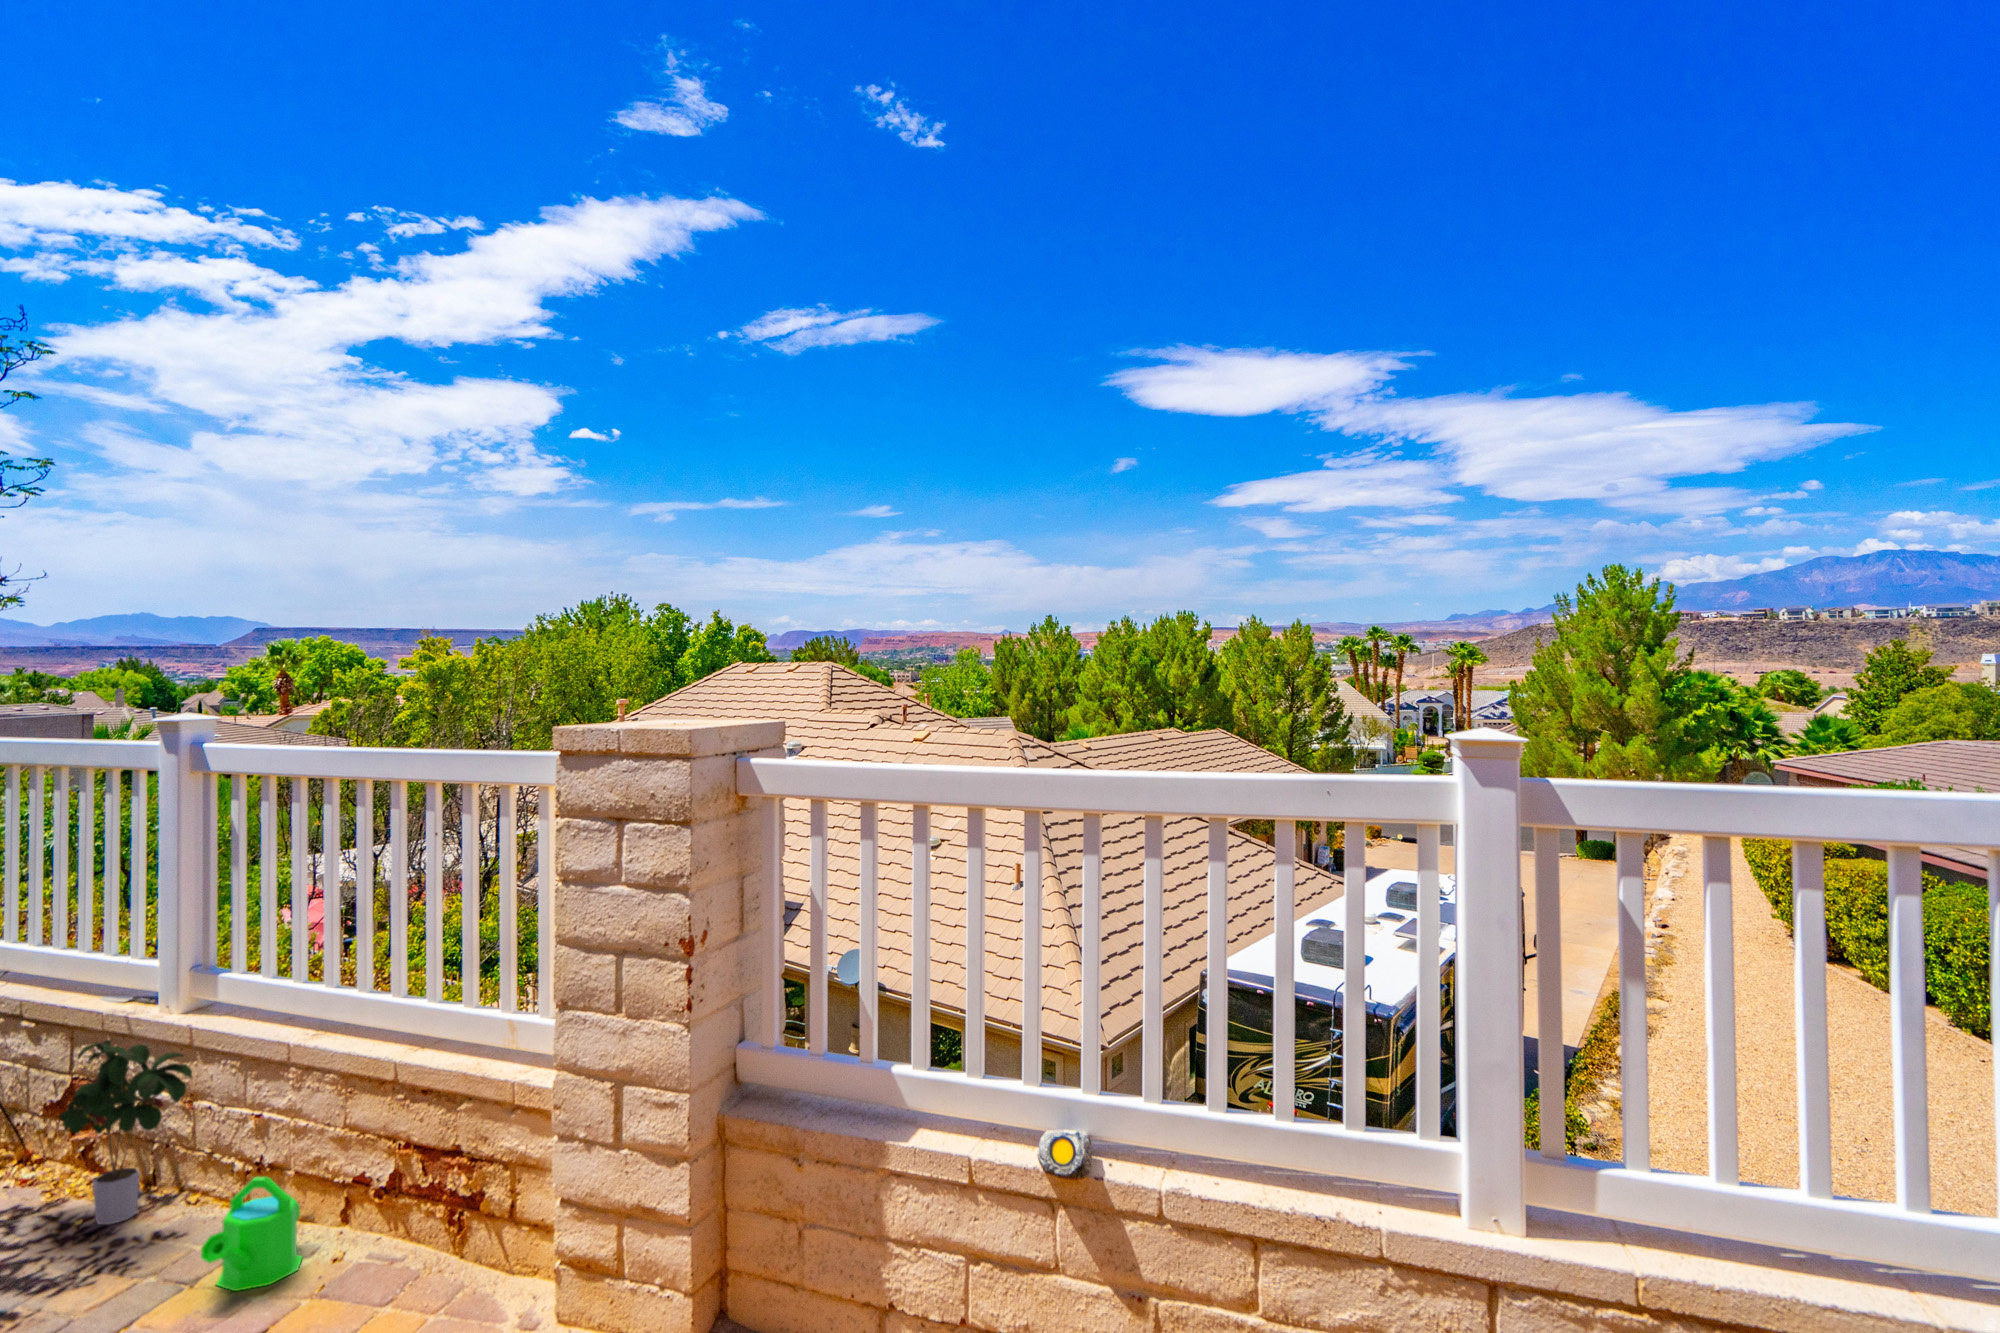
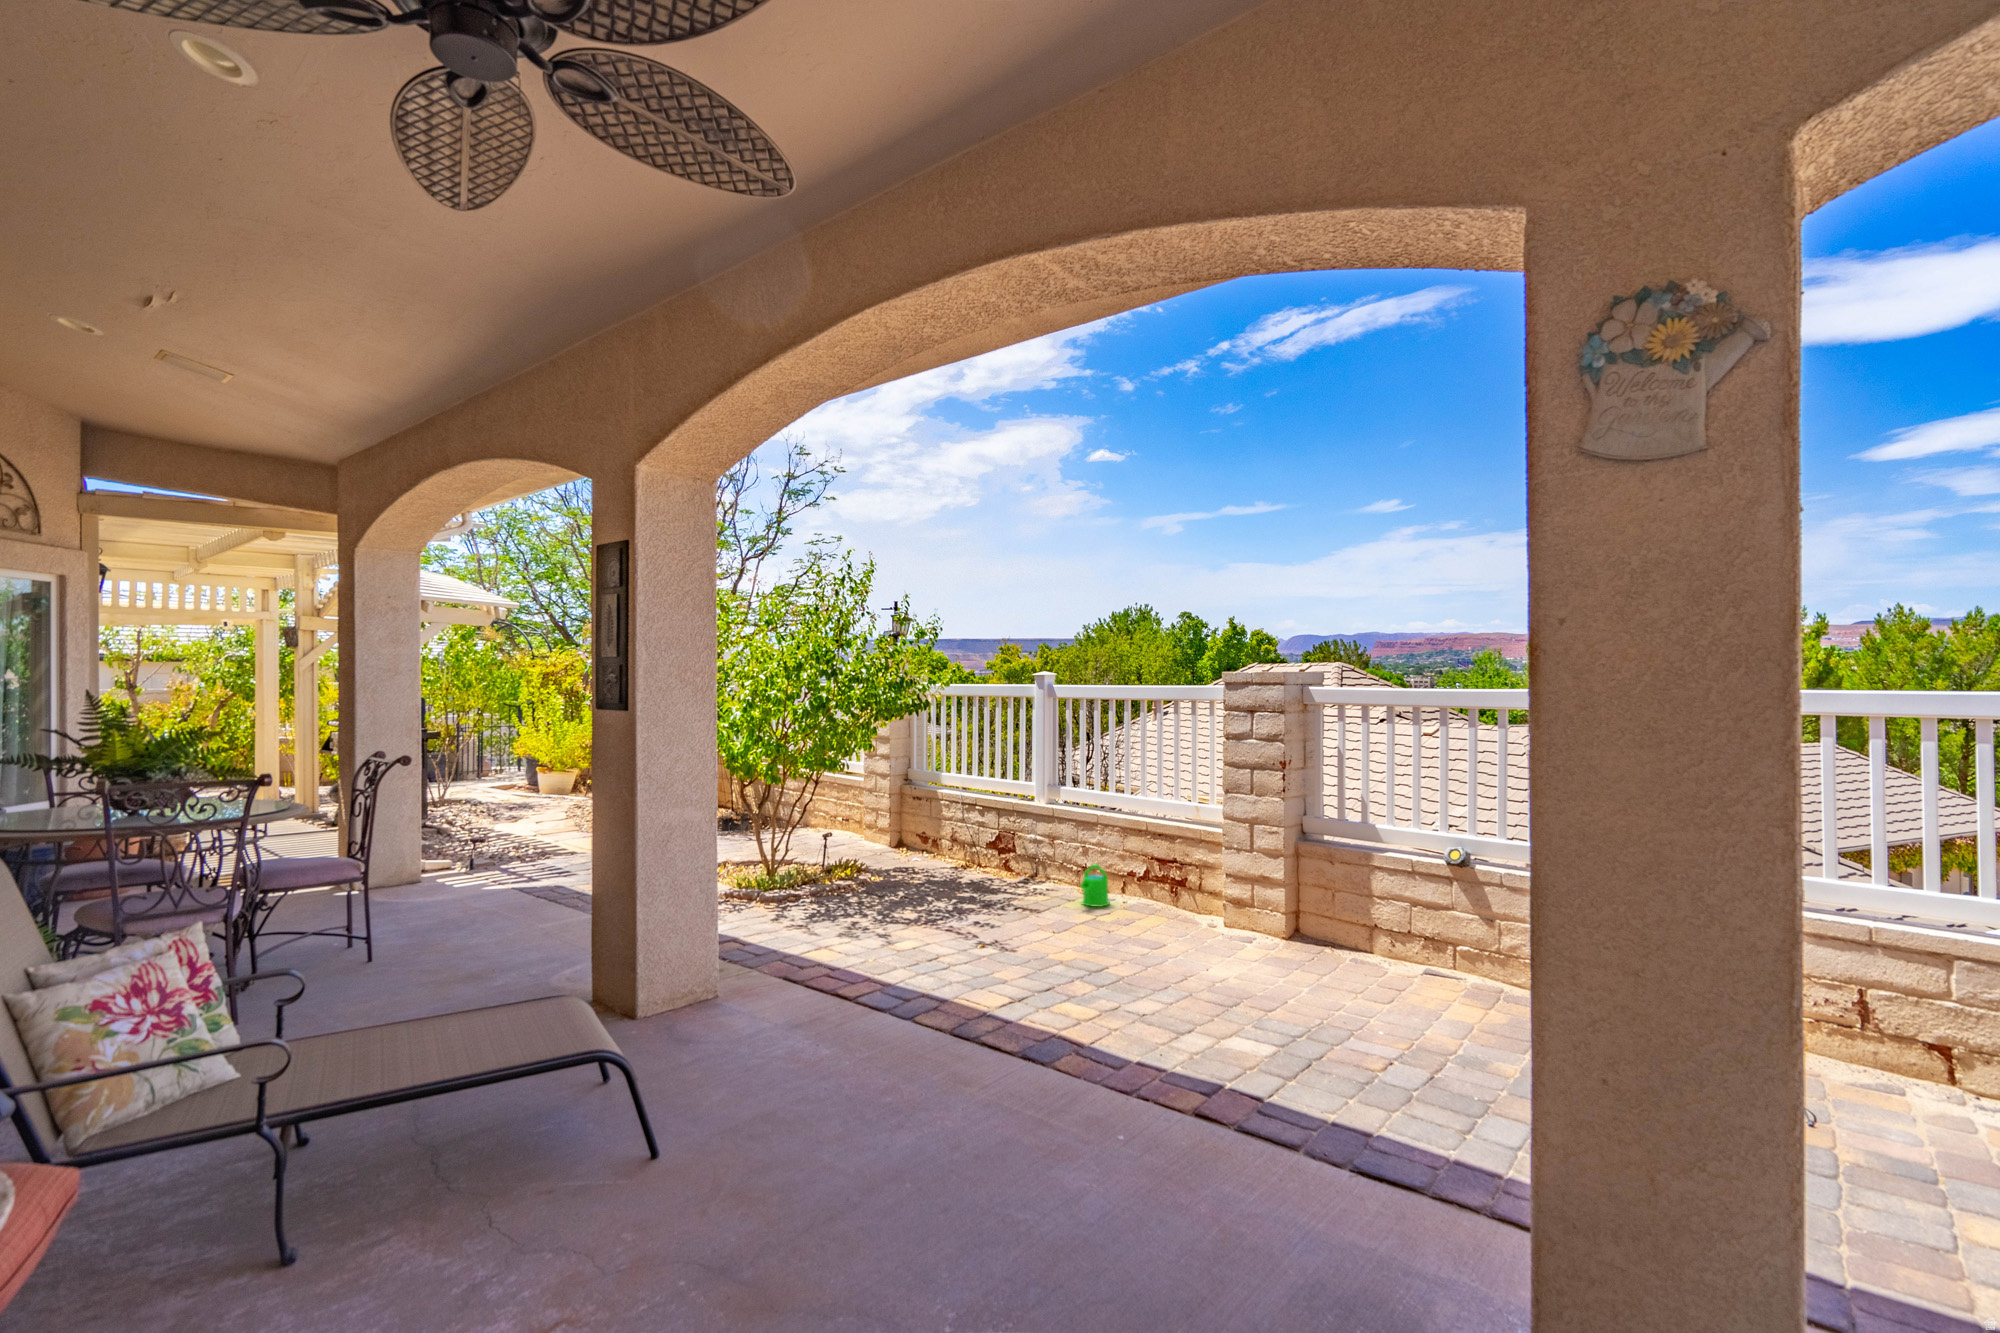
potted plant: present [59,1040,192,1225] -> none [1004,812,1057,886]

